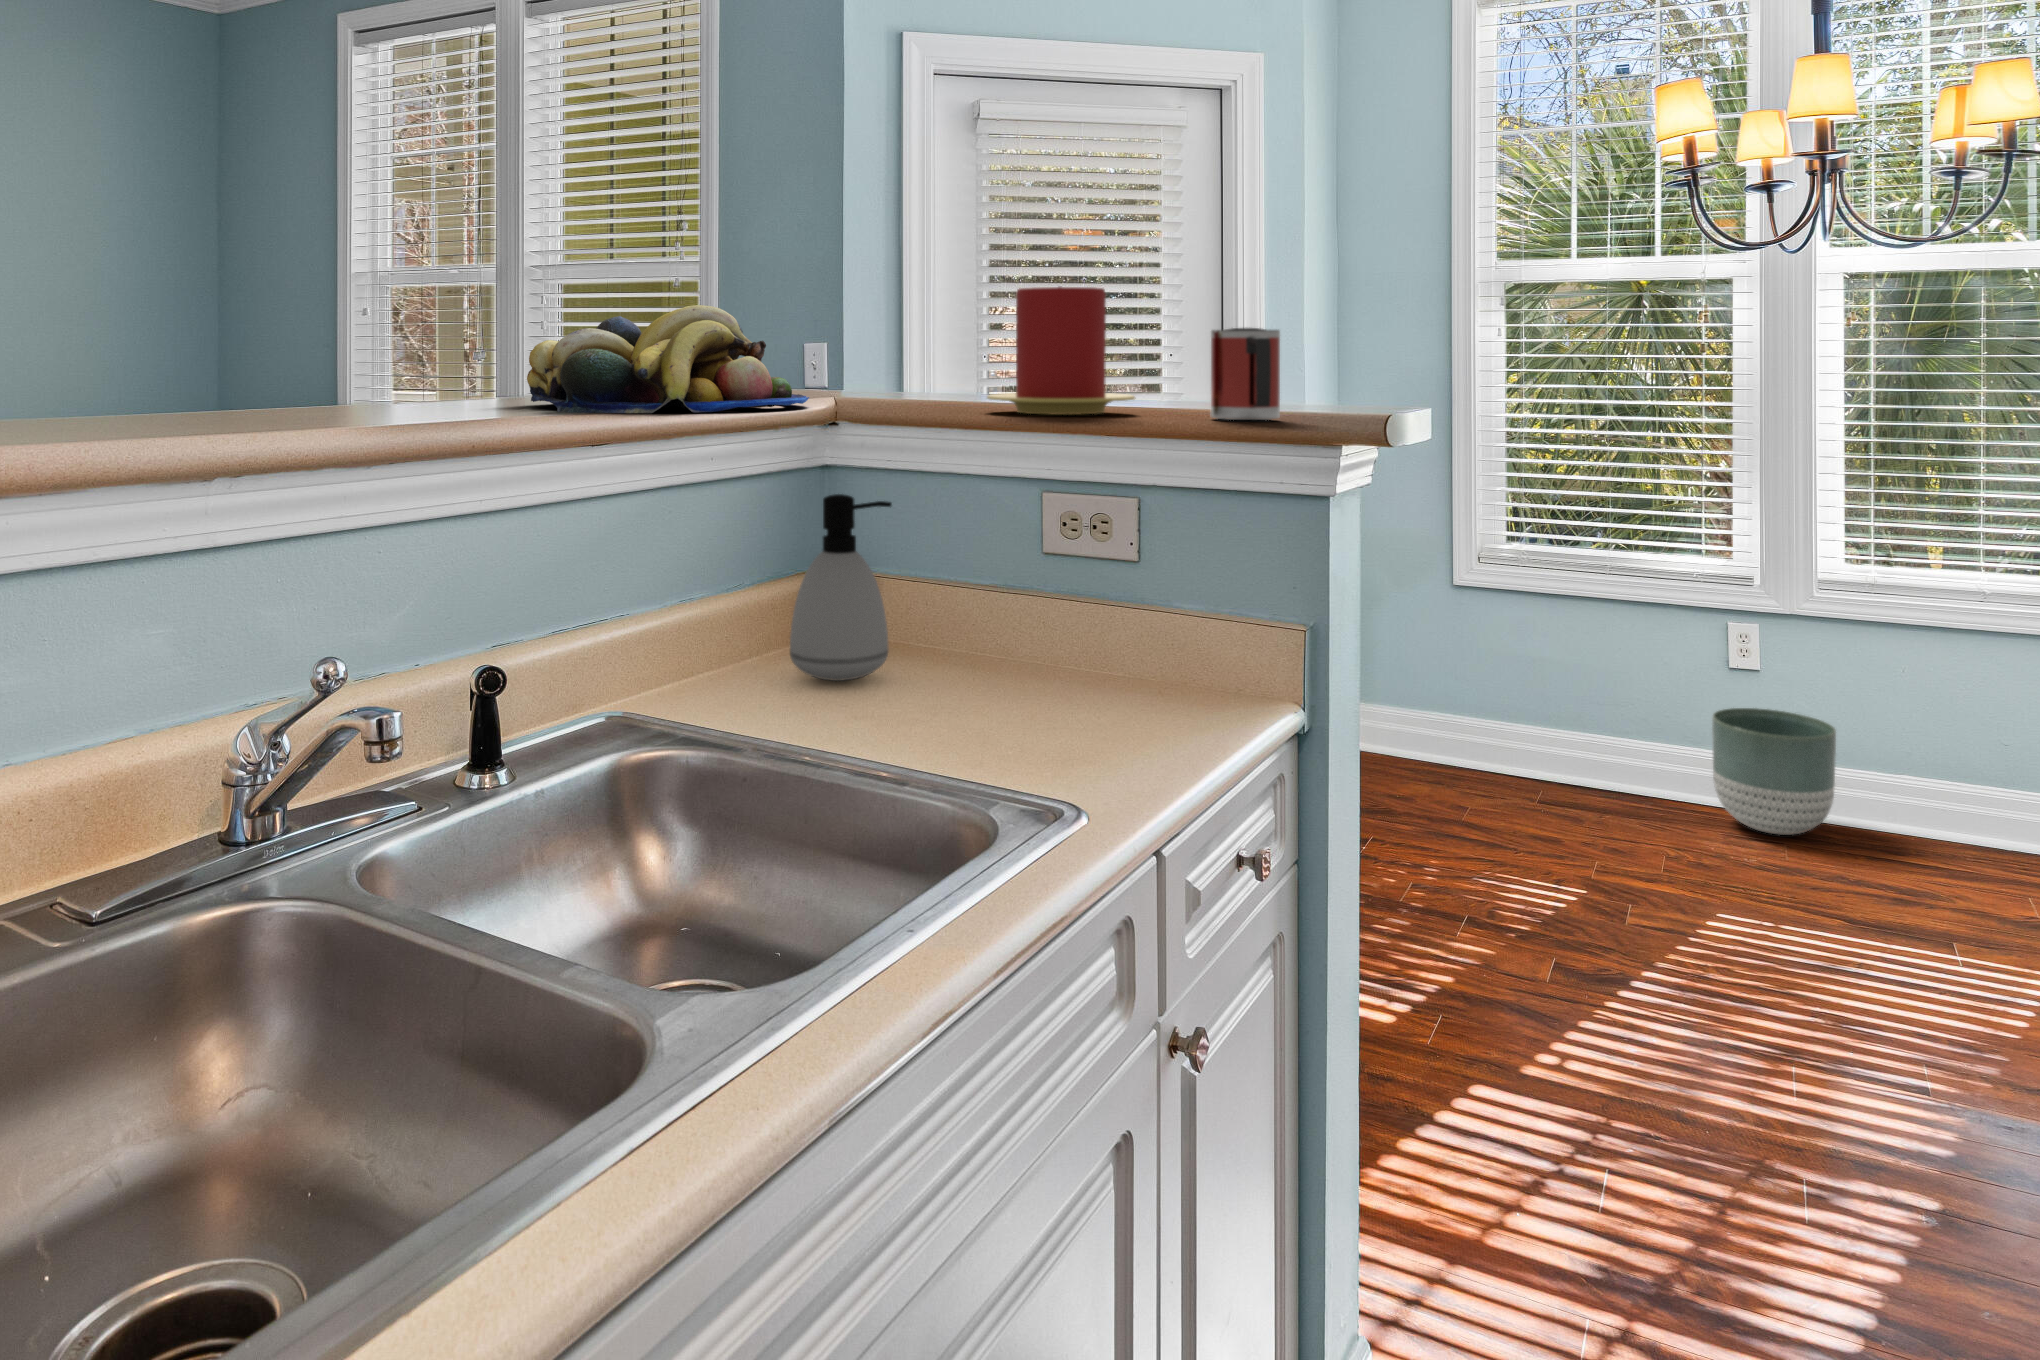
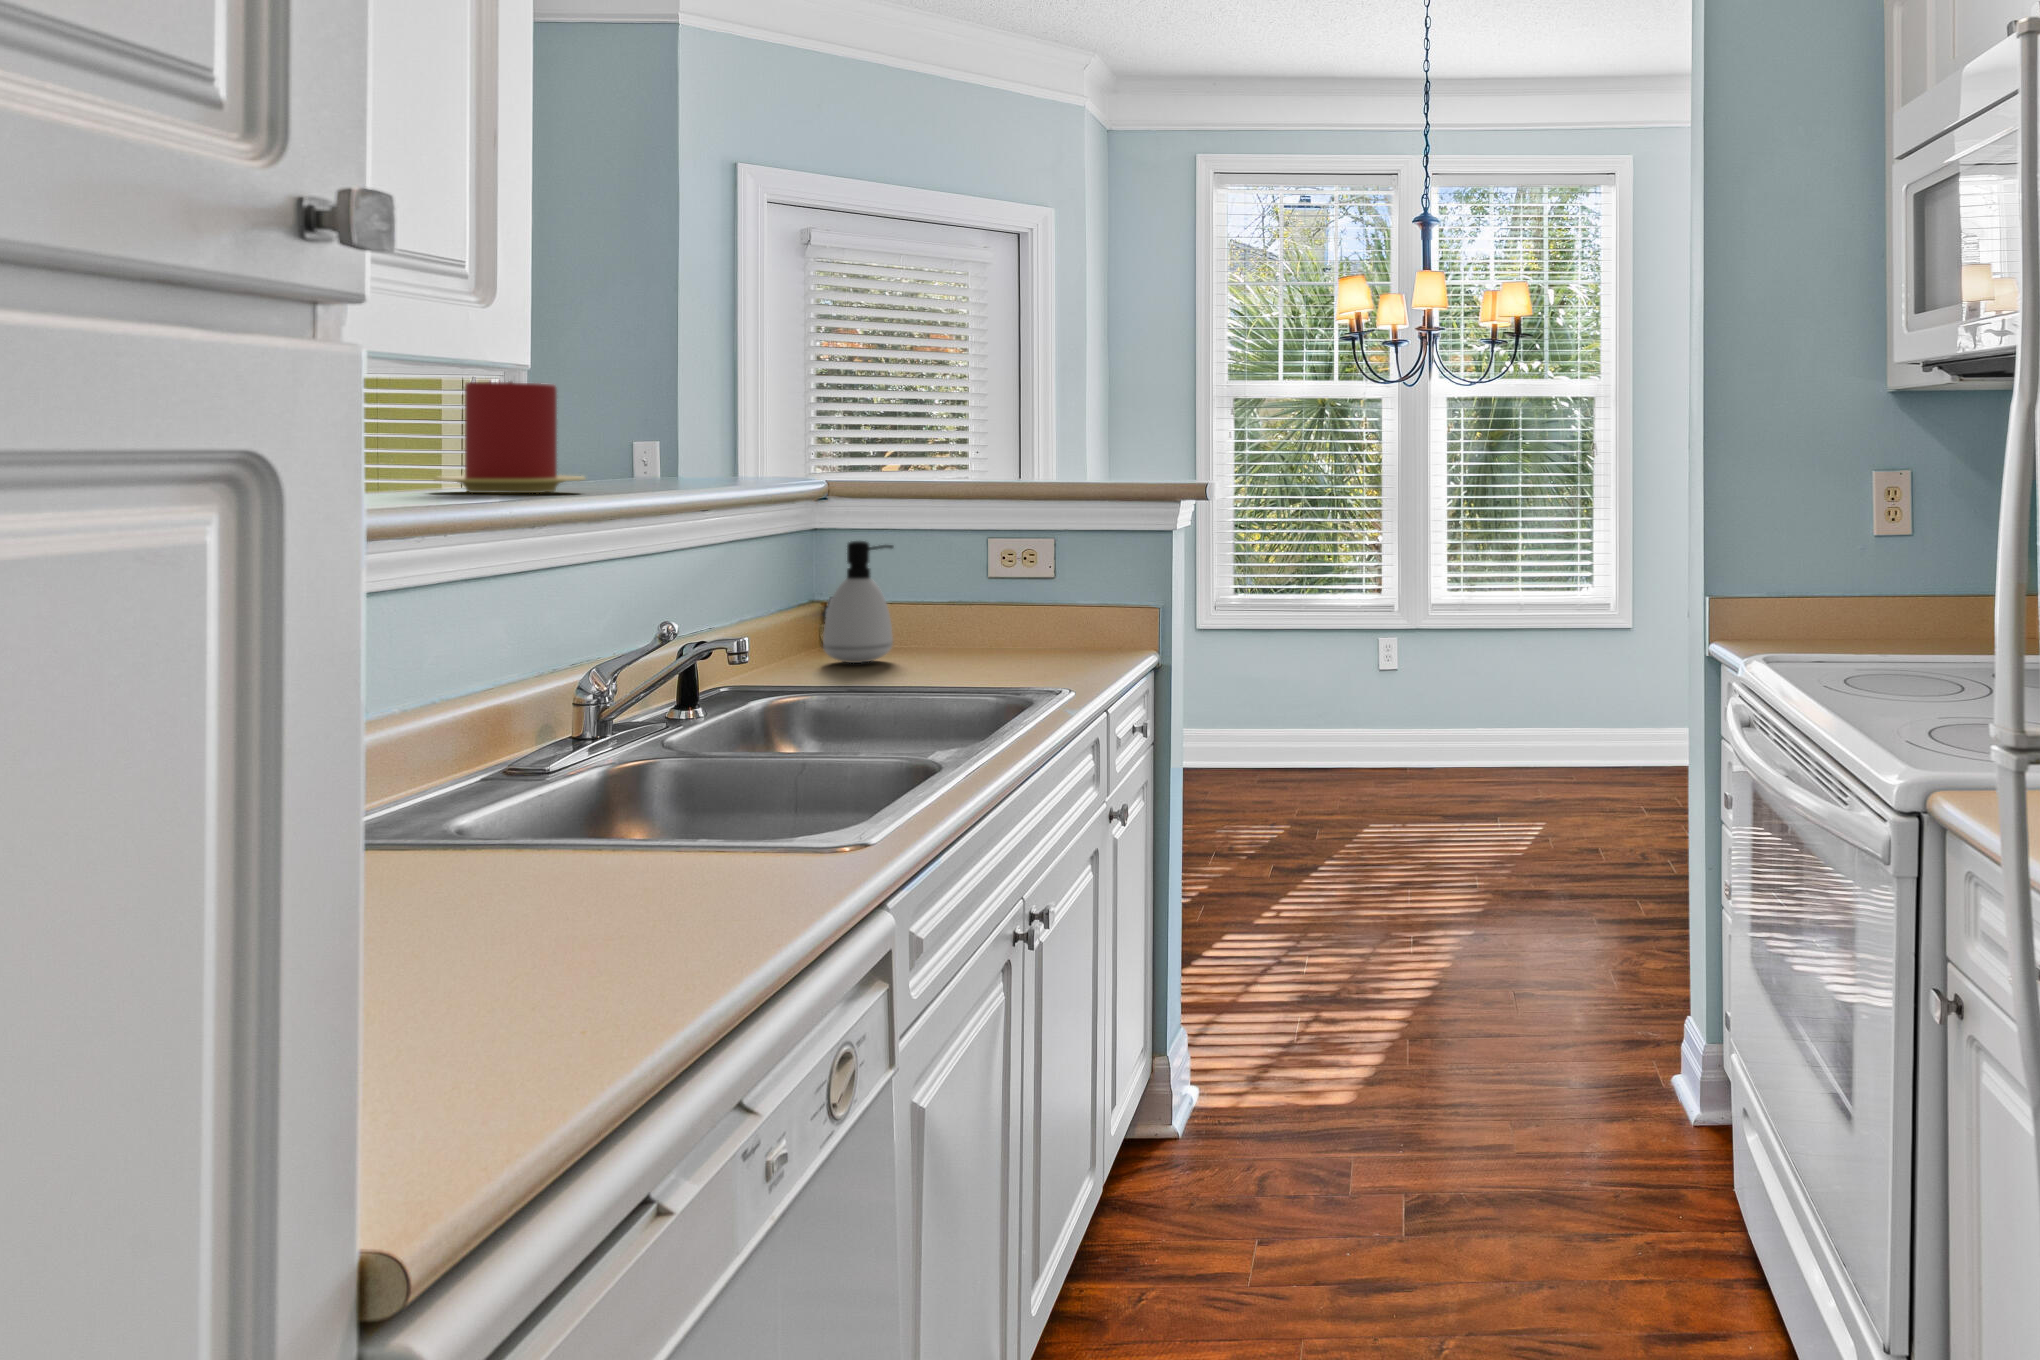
candle: present [987,286,1135,415] -> present [435,382,585,493]
fruit bowl: present [527,305,809,413] -> none [602,413,822,487]
mug: present [1211,328,1280,420] -> none [1102,435,1144,489]
planter: present [1712,708,1836,835] -> none [1367,699,1440,782]

